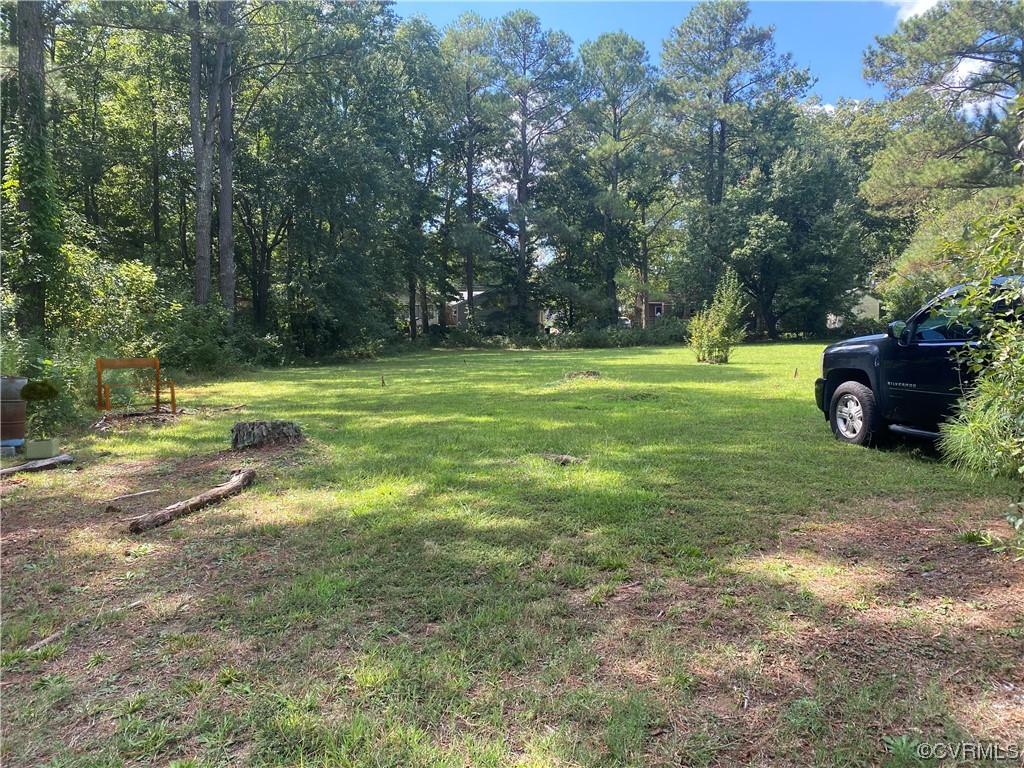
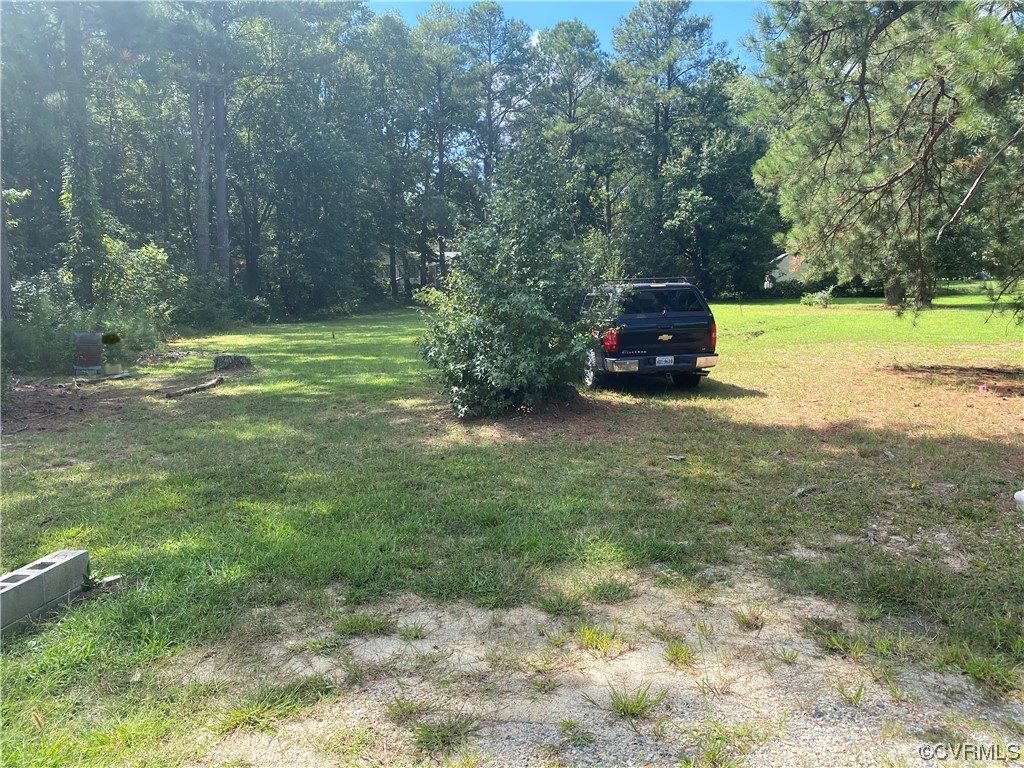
bench: present [95,357,176,420] -> none [133,319,184,358]

